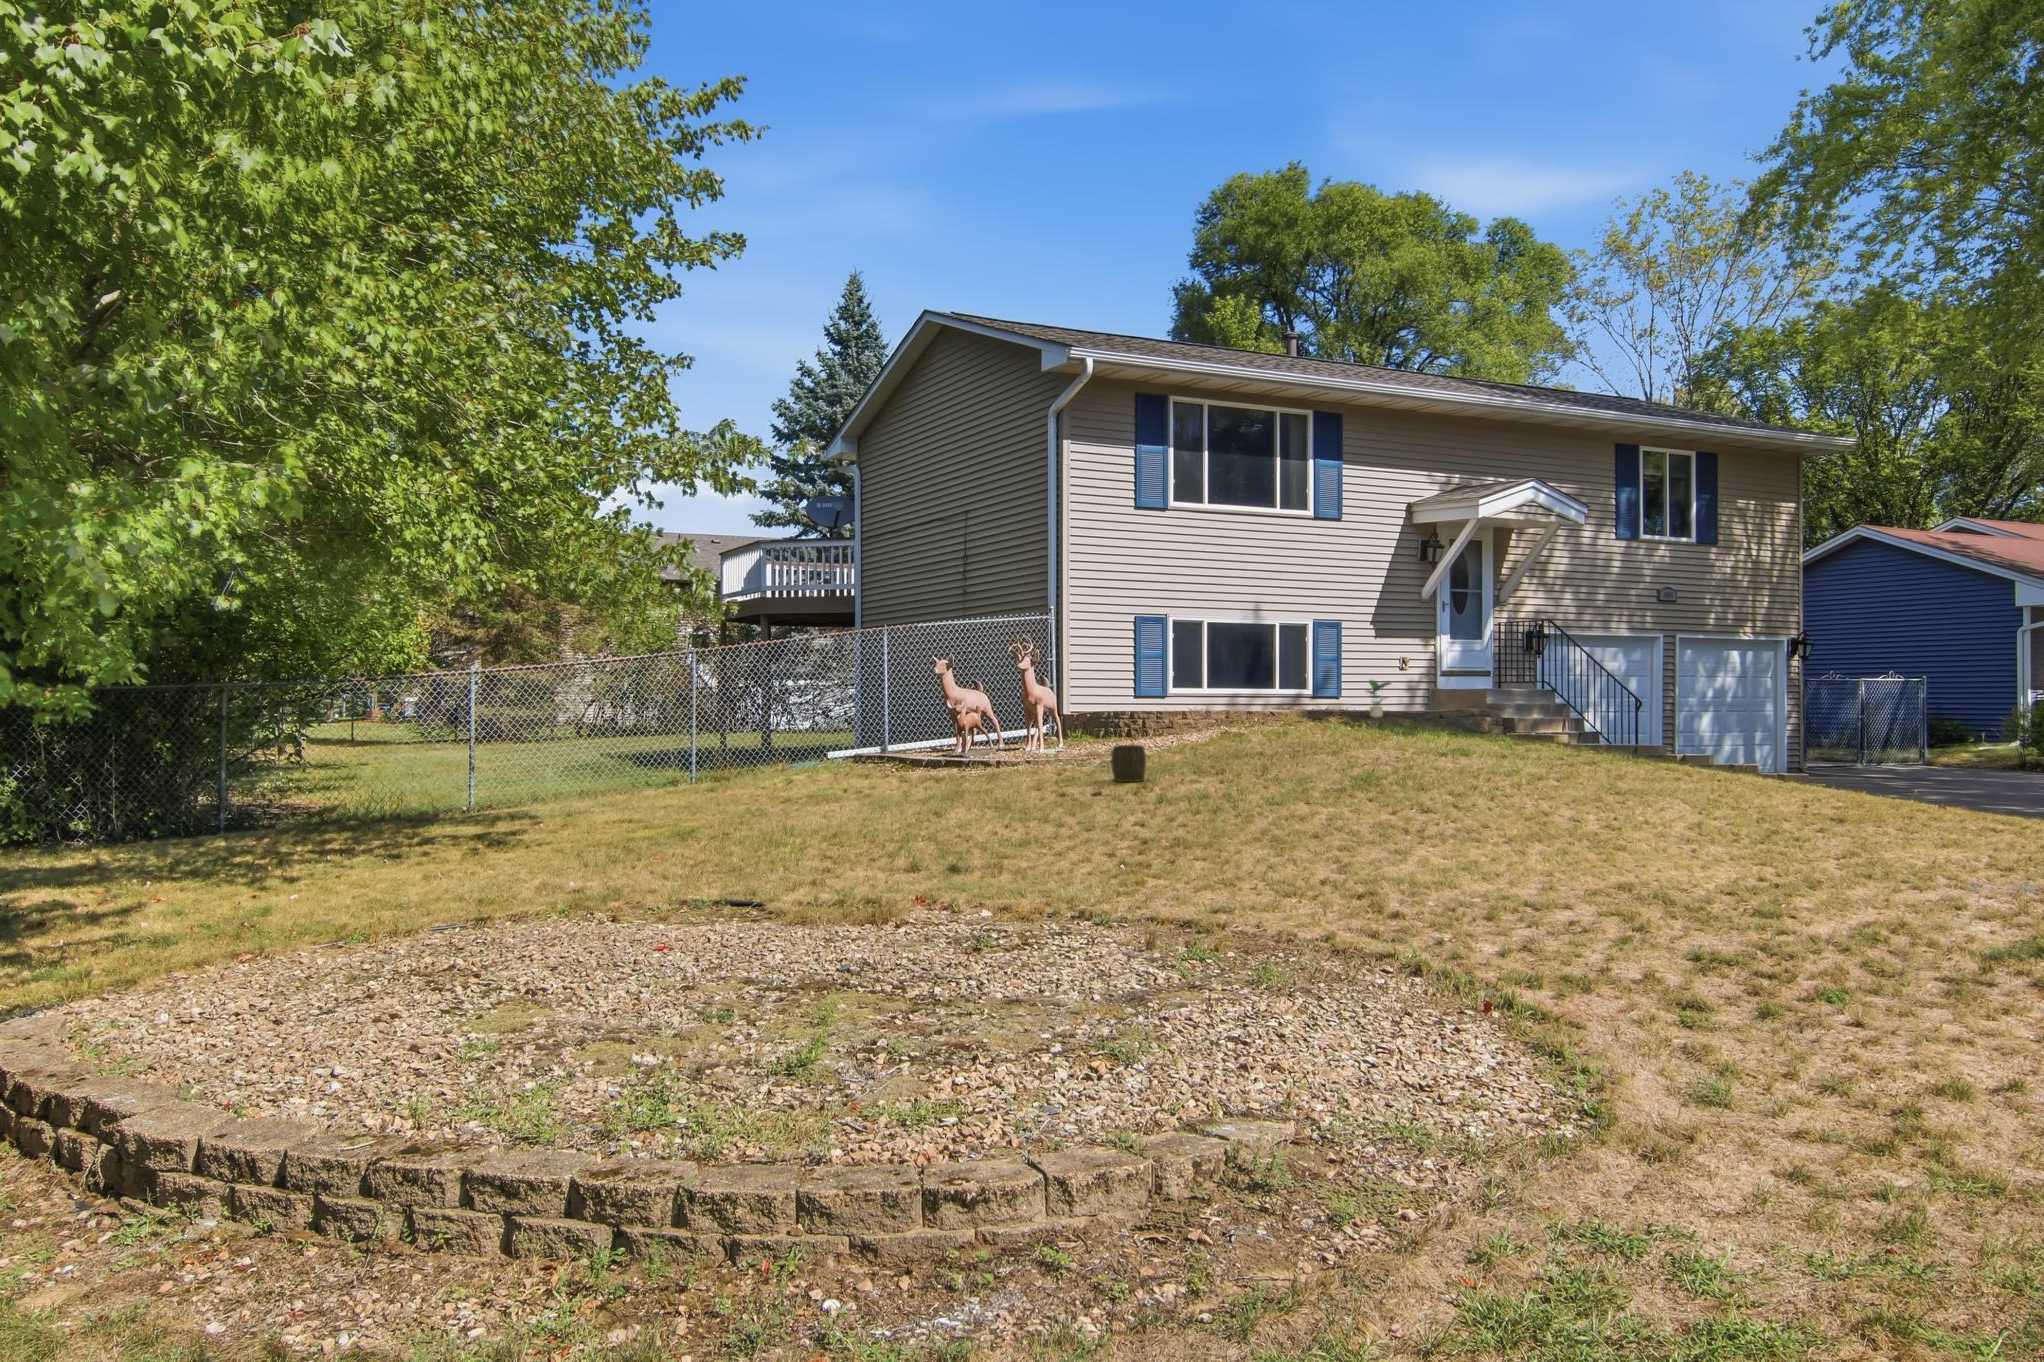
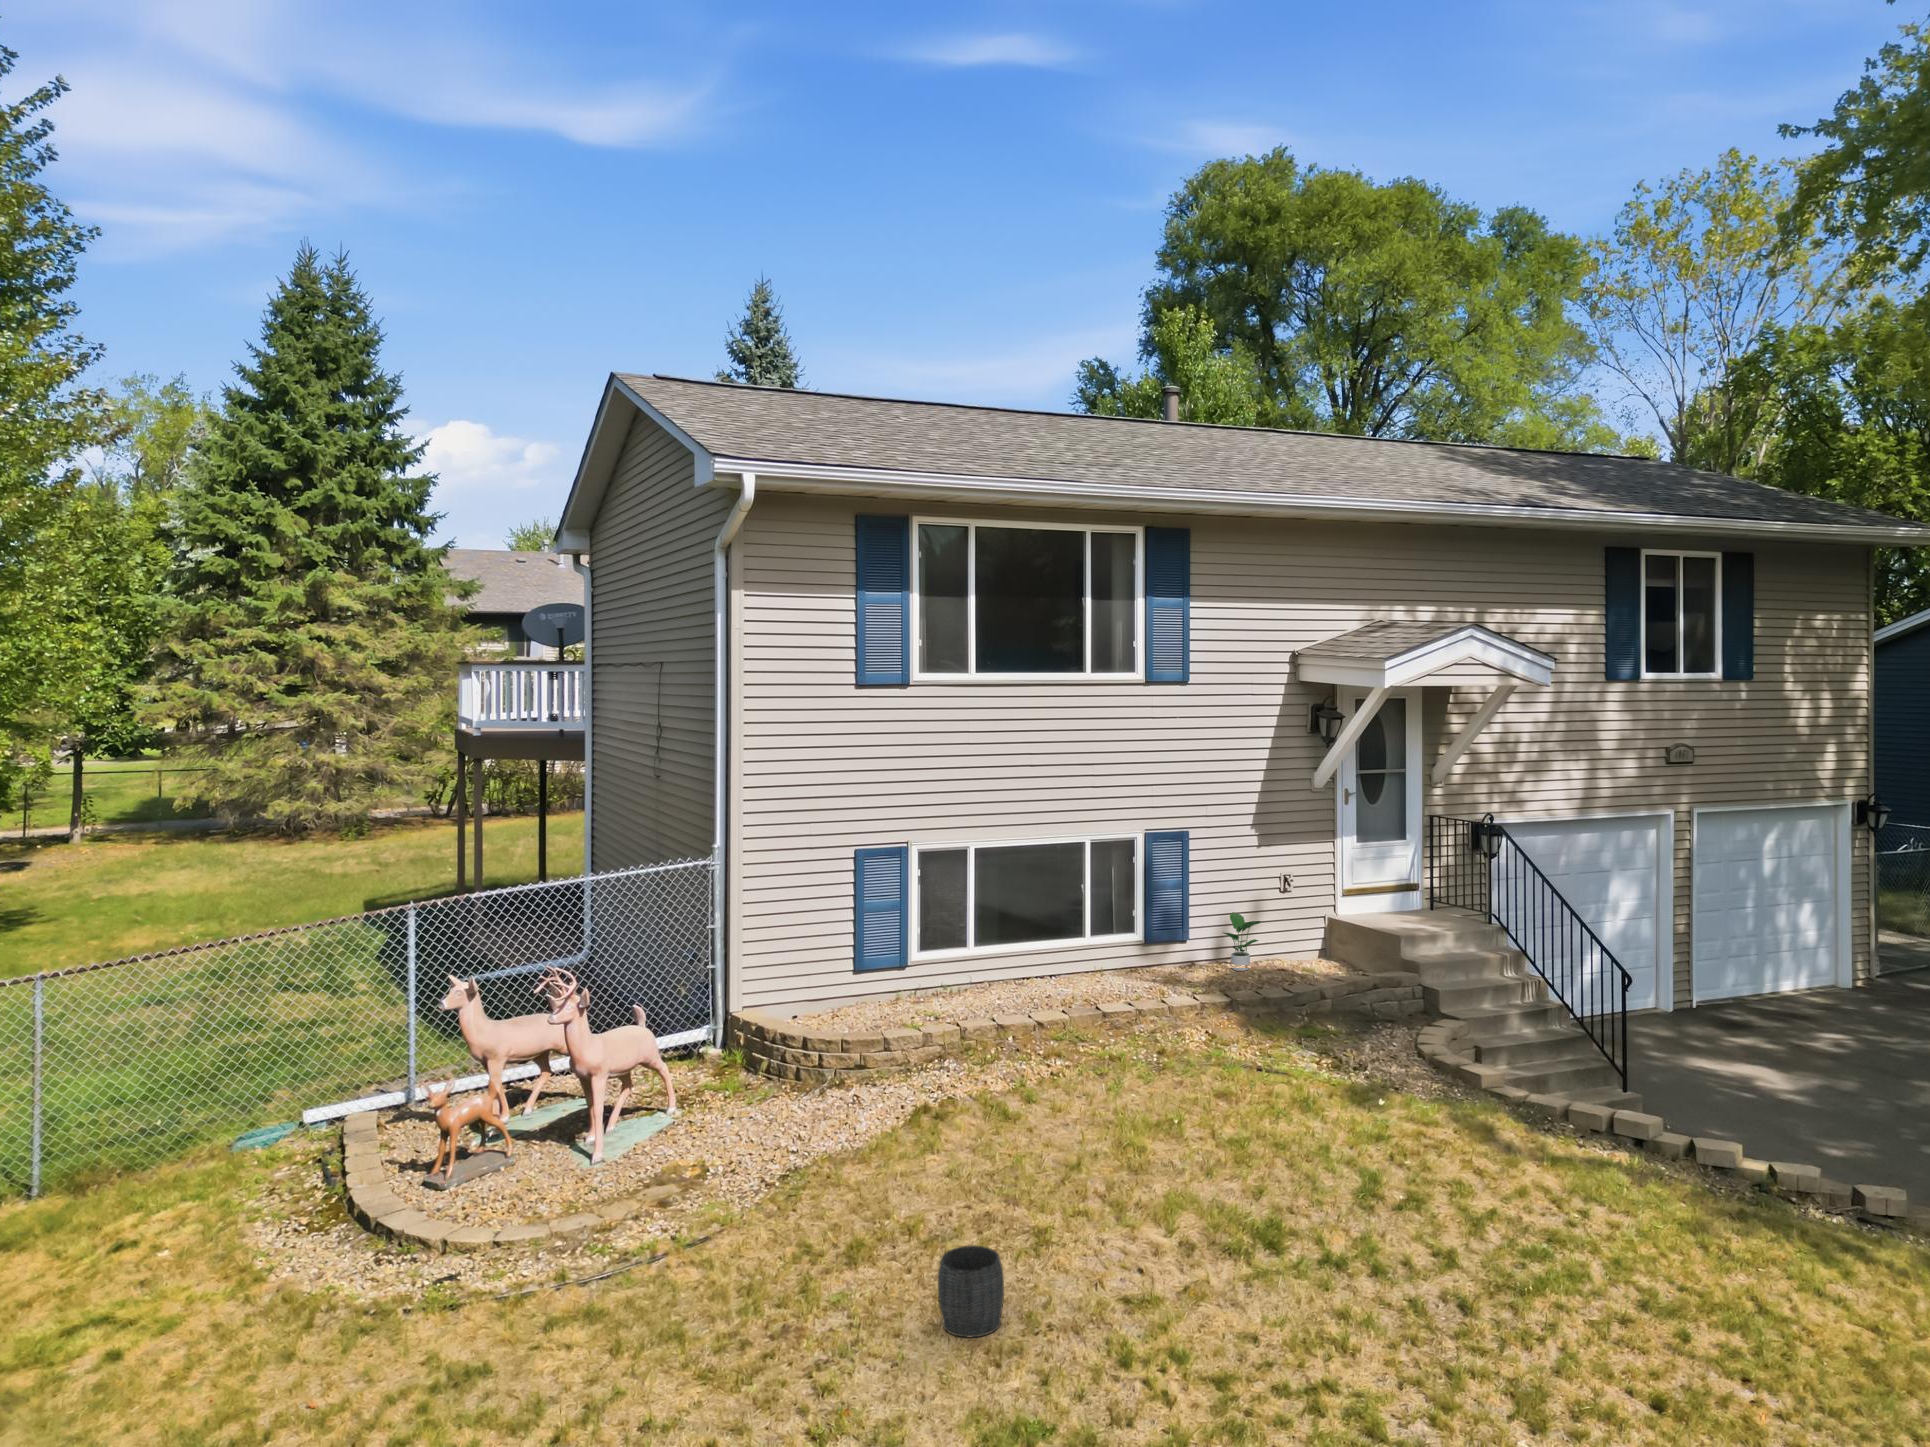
woven basket: present [1111,745,1146,782] -> present [938,1245,1004,1337]

